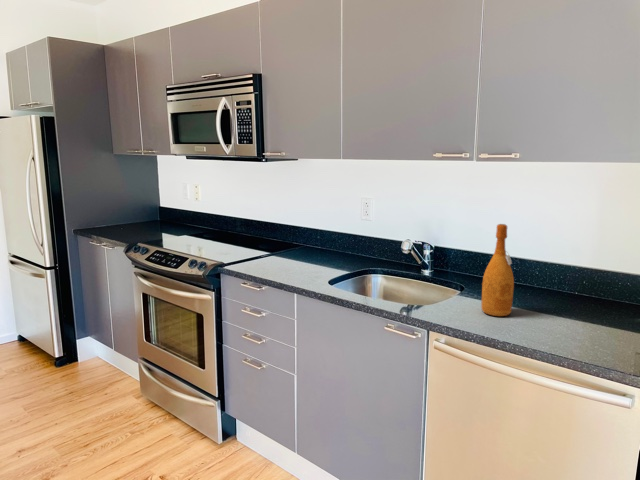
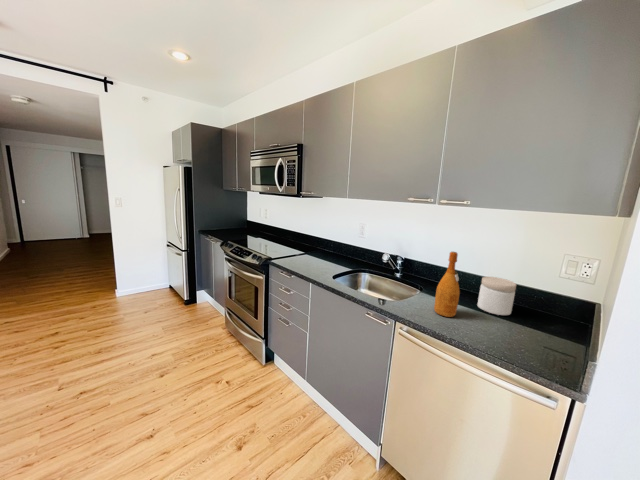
jar: none [541,258,590,309] -> present [478,277,516,315]

